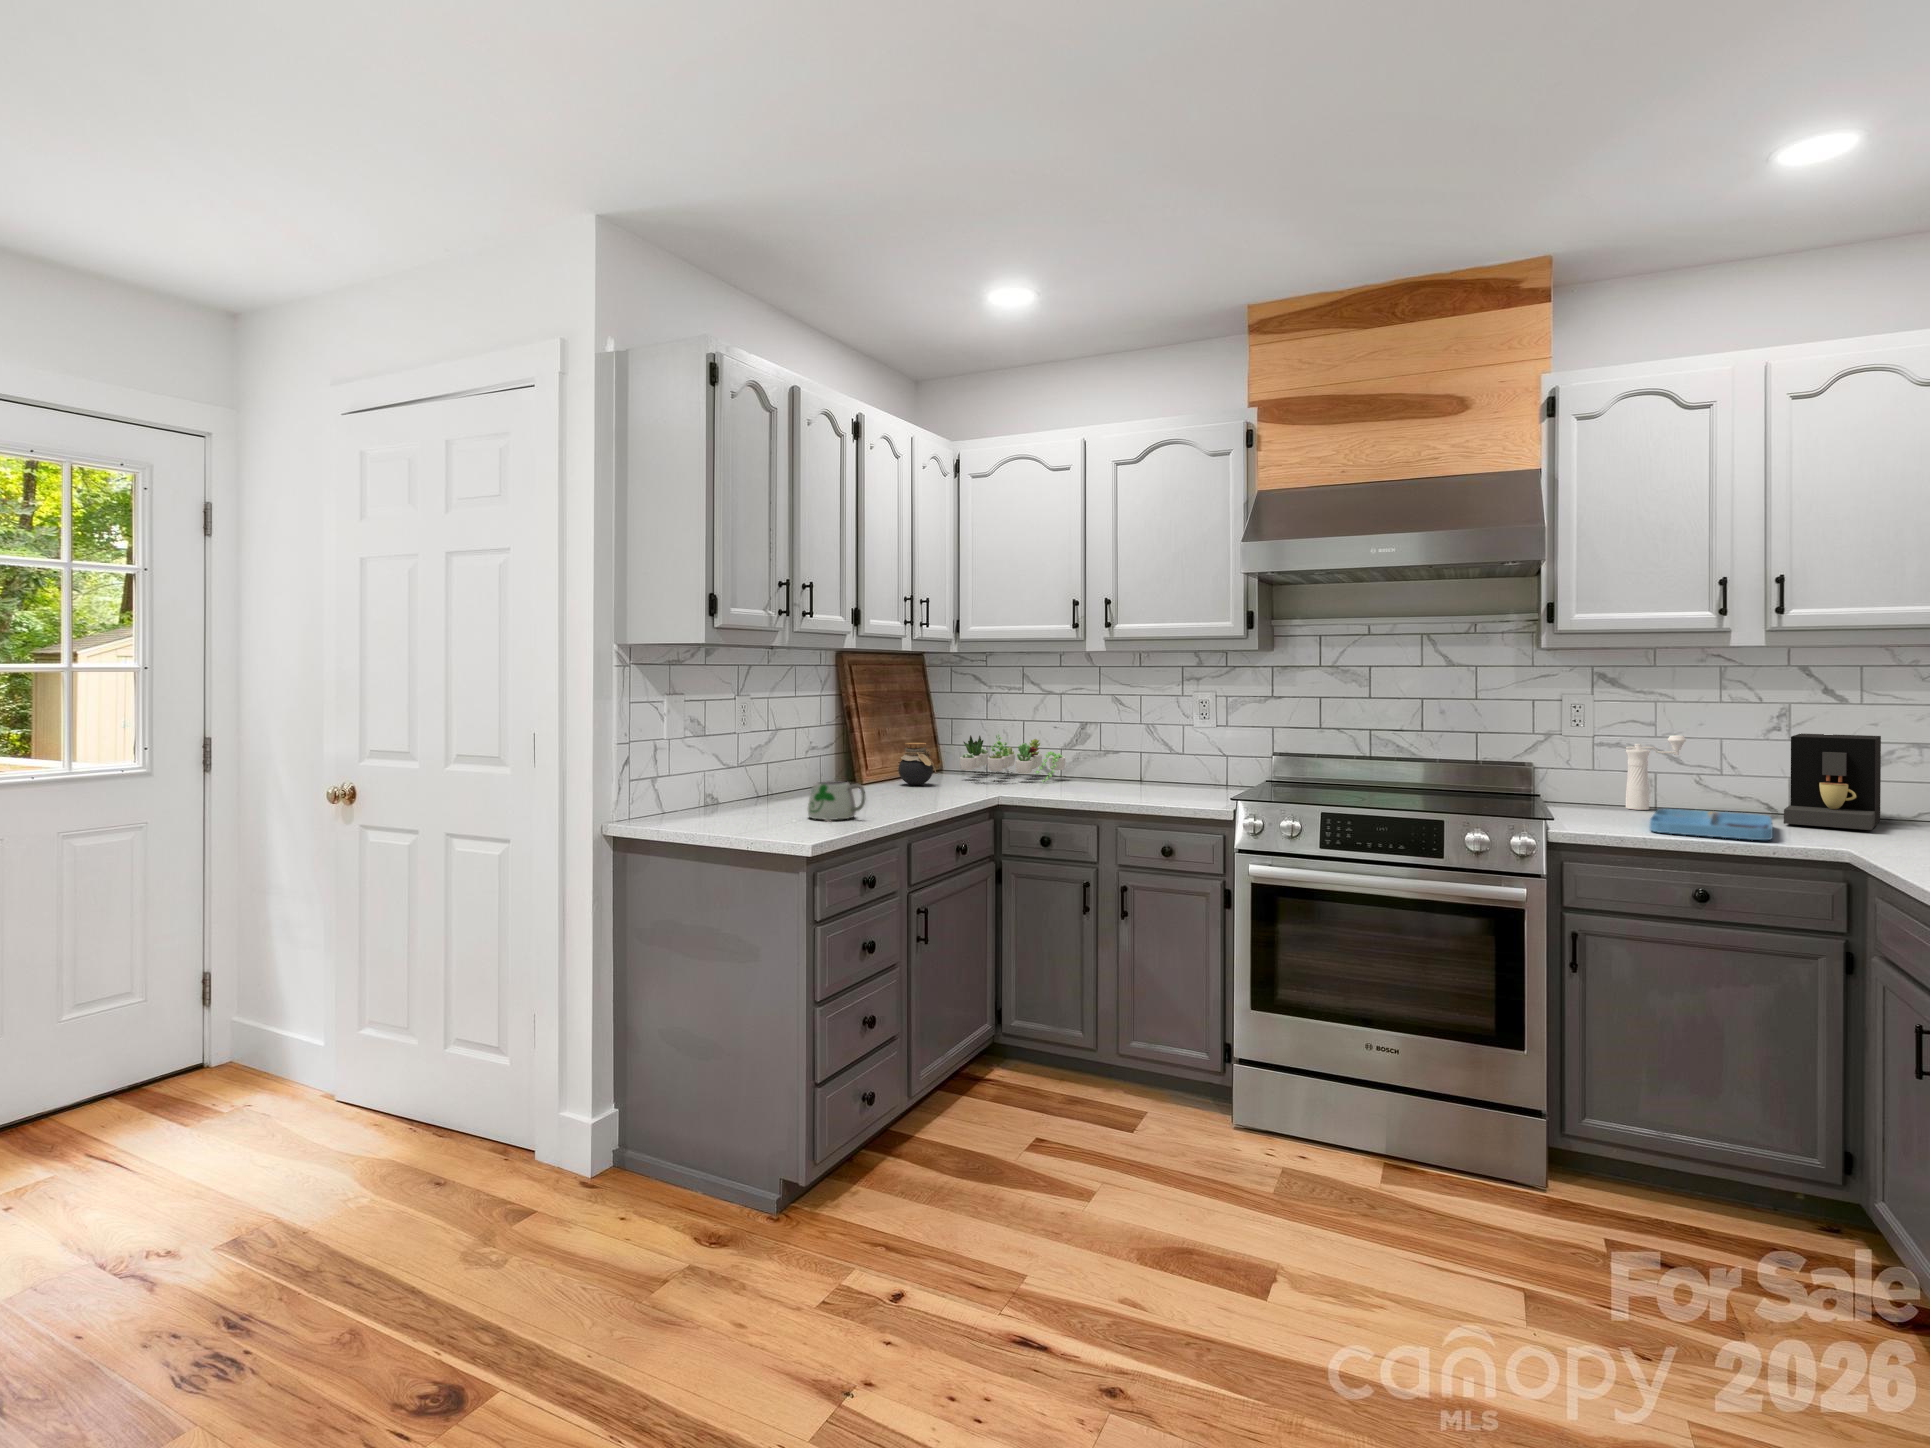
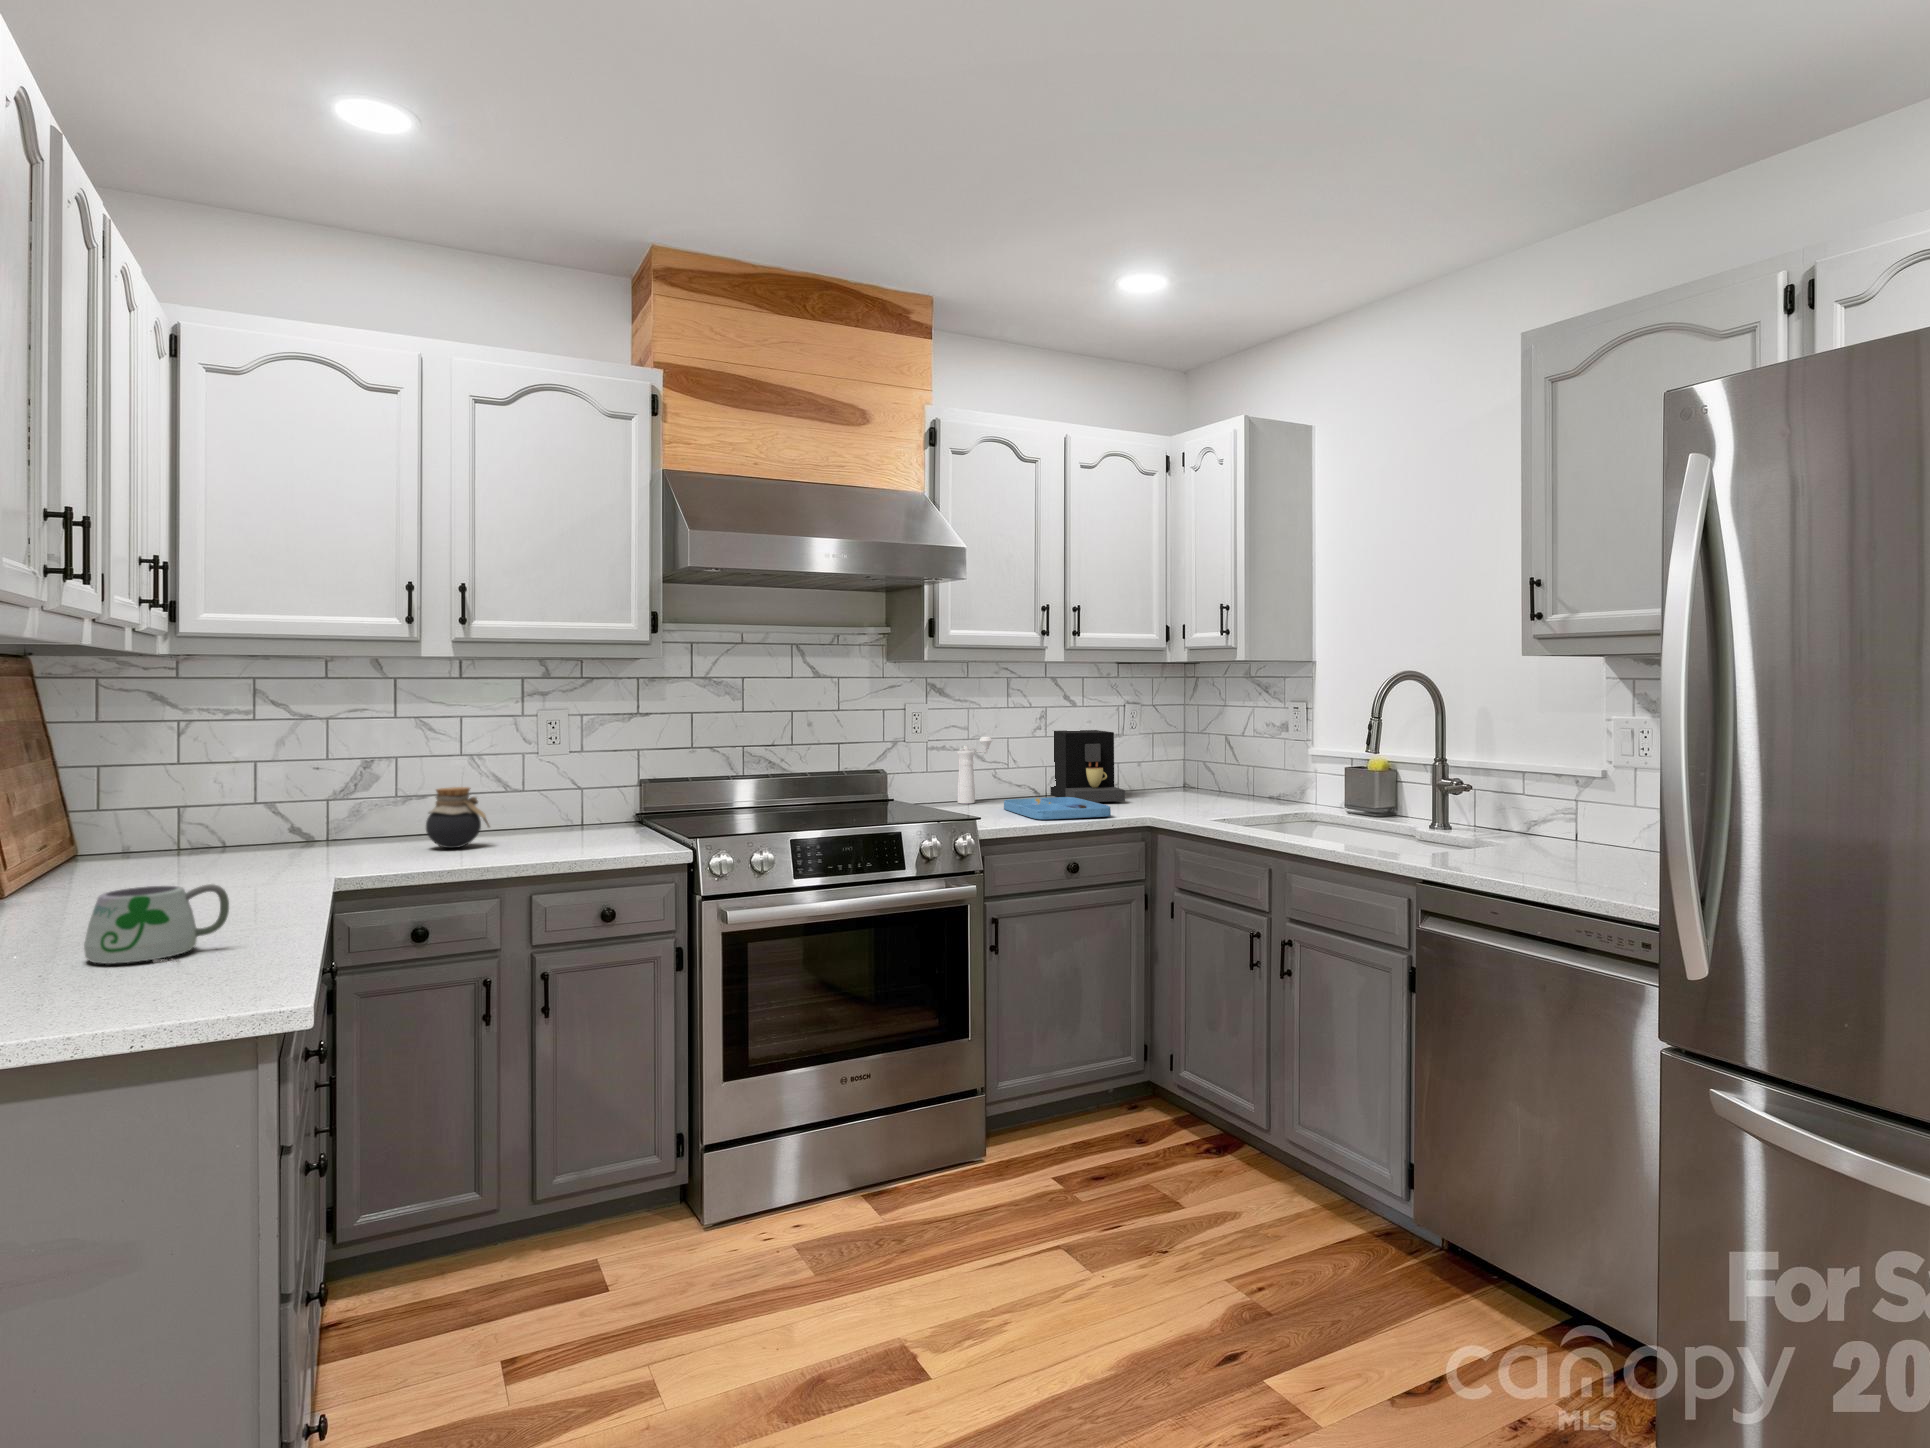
succulent plant: present [960,735,1065,782] -> none [158,778,349,849]
jar: present [899,743,937,785] -> present [426,787,490,848]

